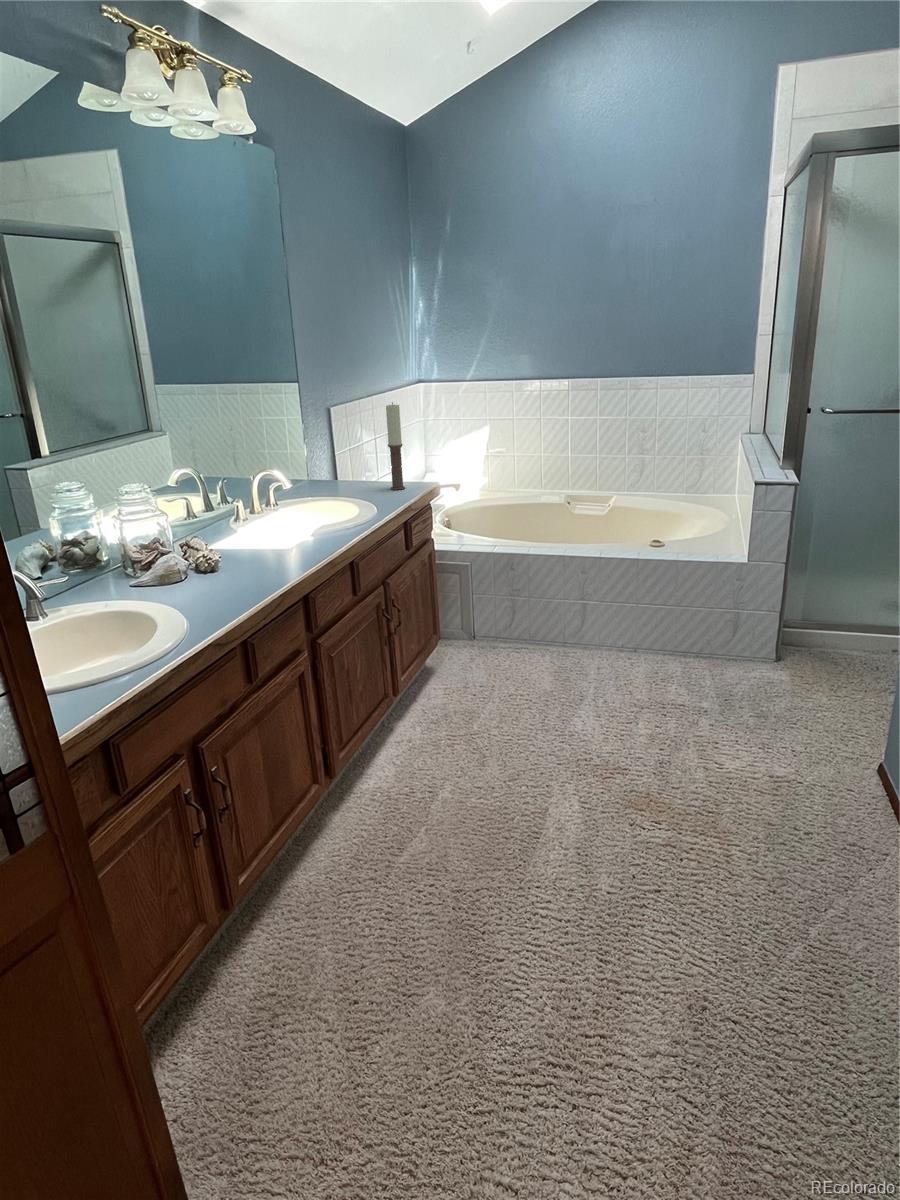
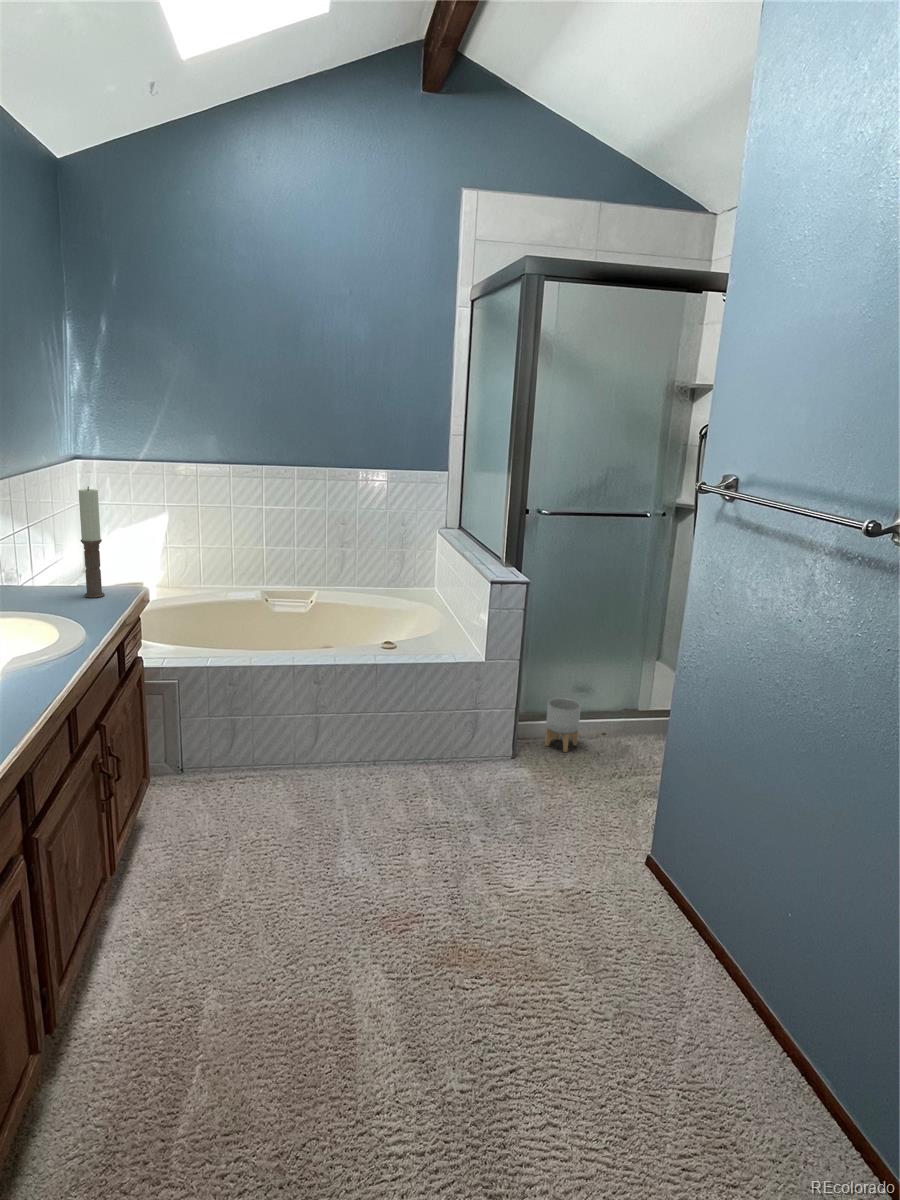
planter: none [819,608,863,663] -> present [545,698,581,752]

